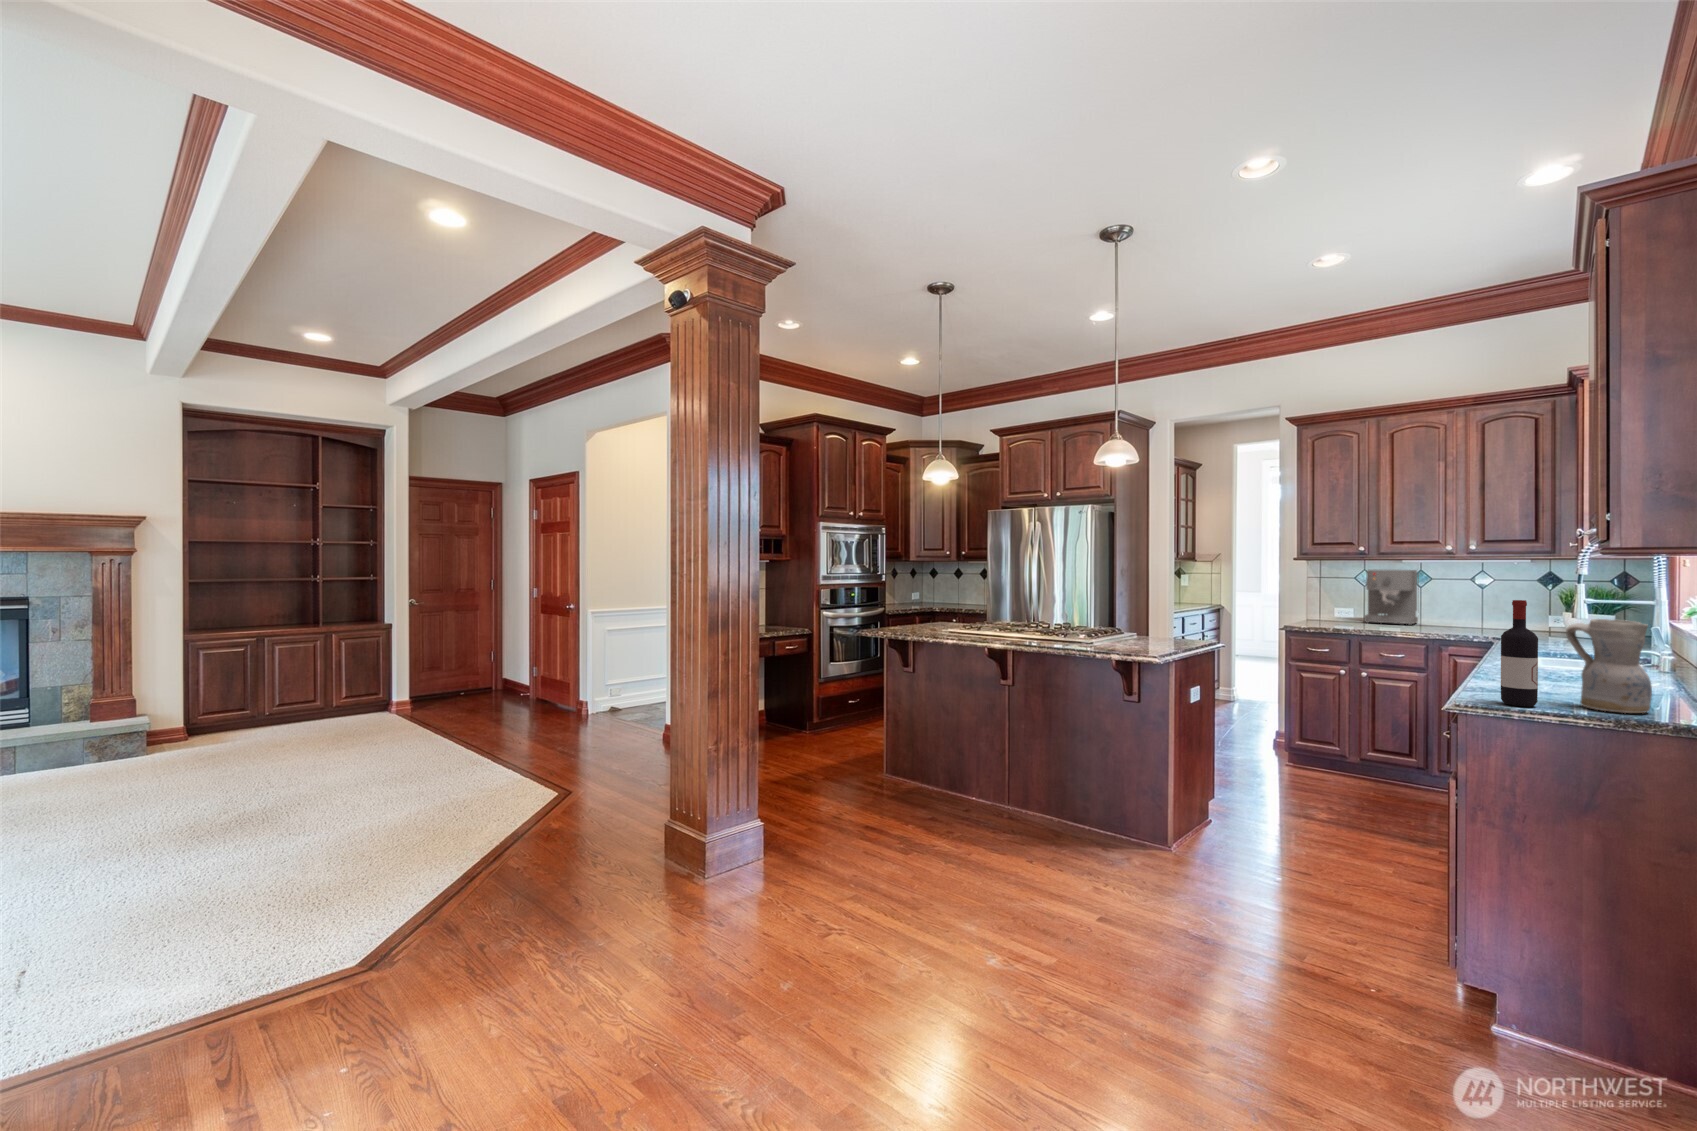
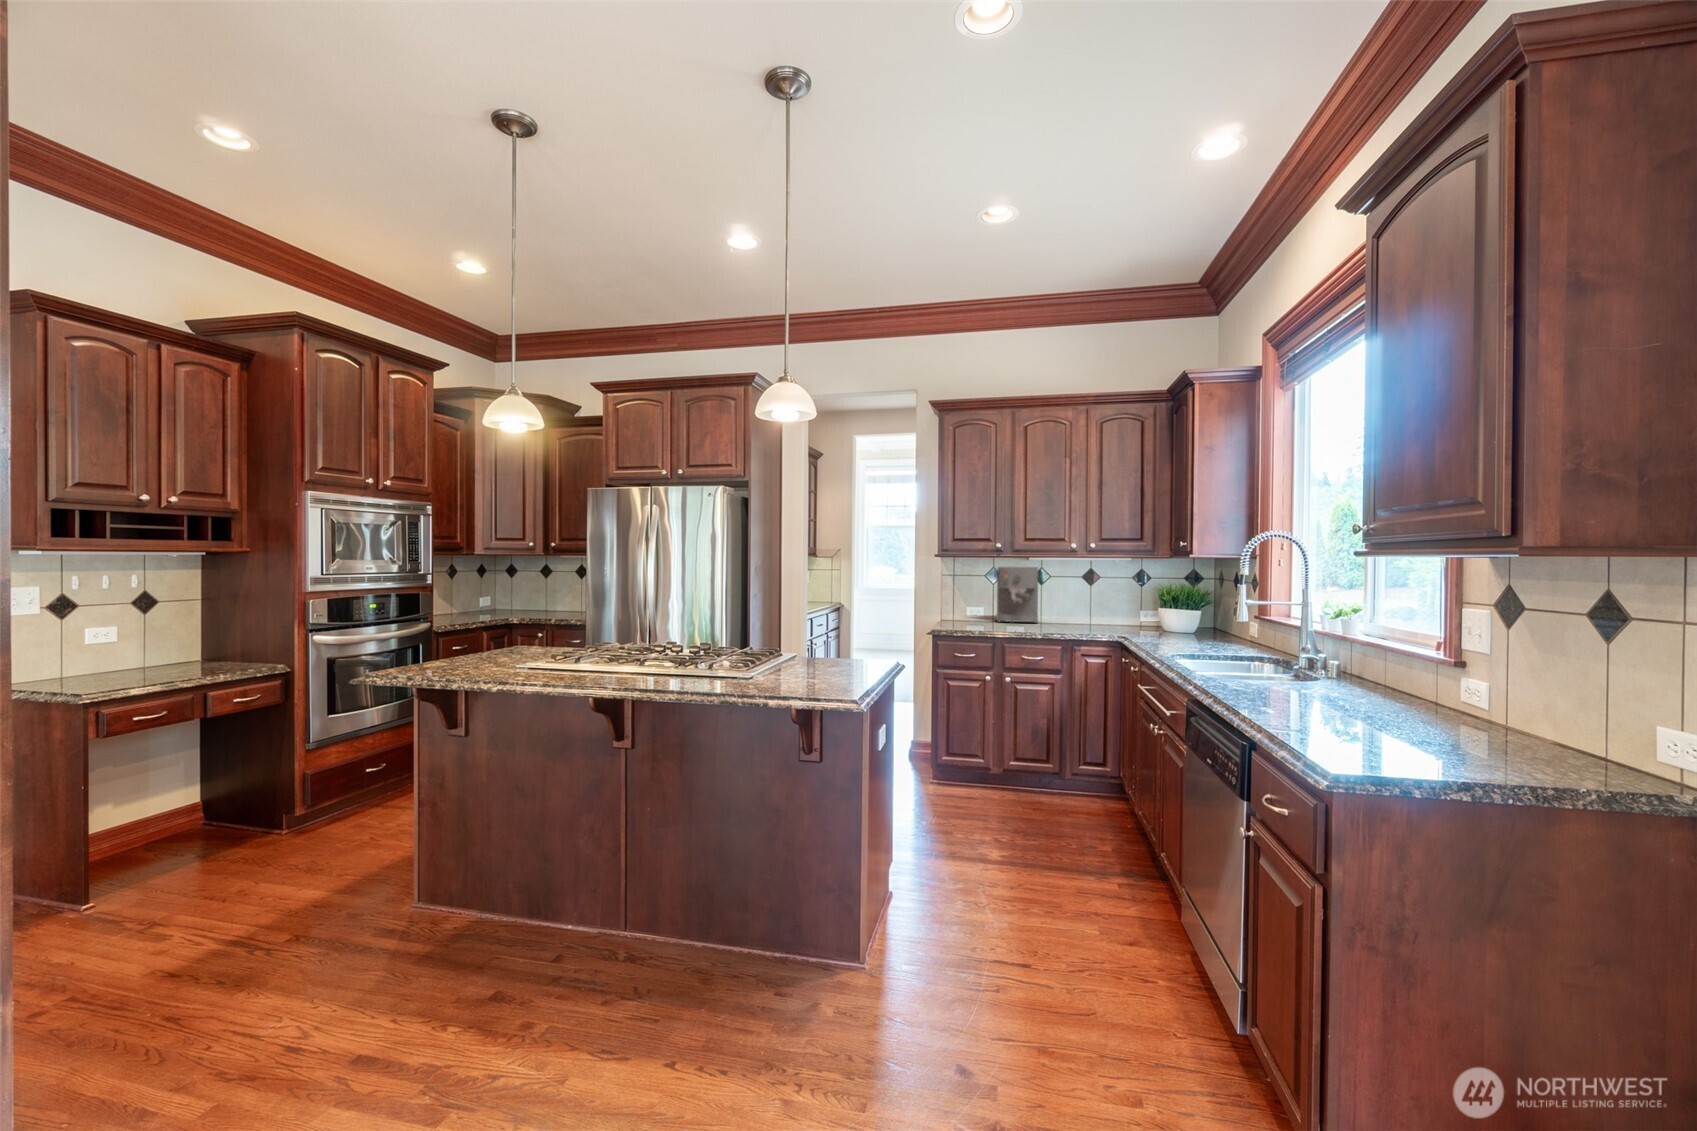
wine bottle: present [1501,600,1538,707] -> none [1340,621,1388,769]
ceramic pitcher: present [1566,619,1652,713] -> none [1388,642,1491,766]

